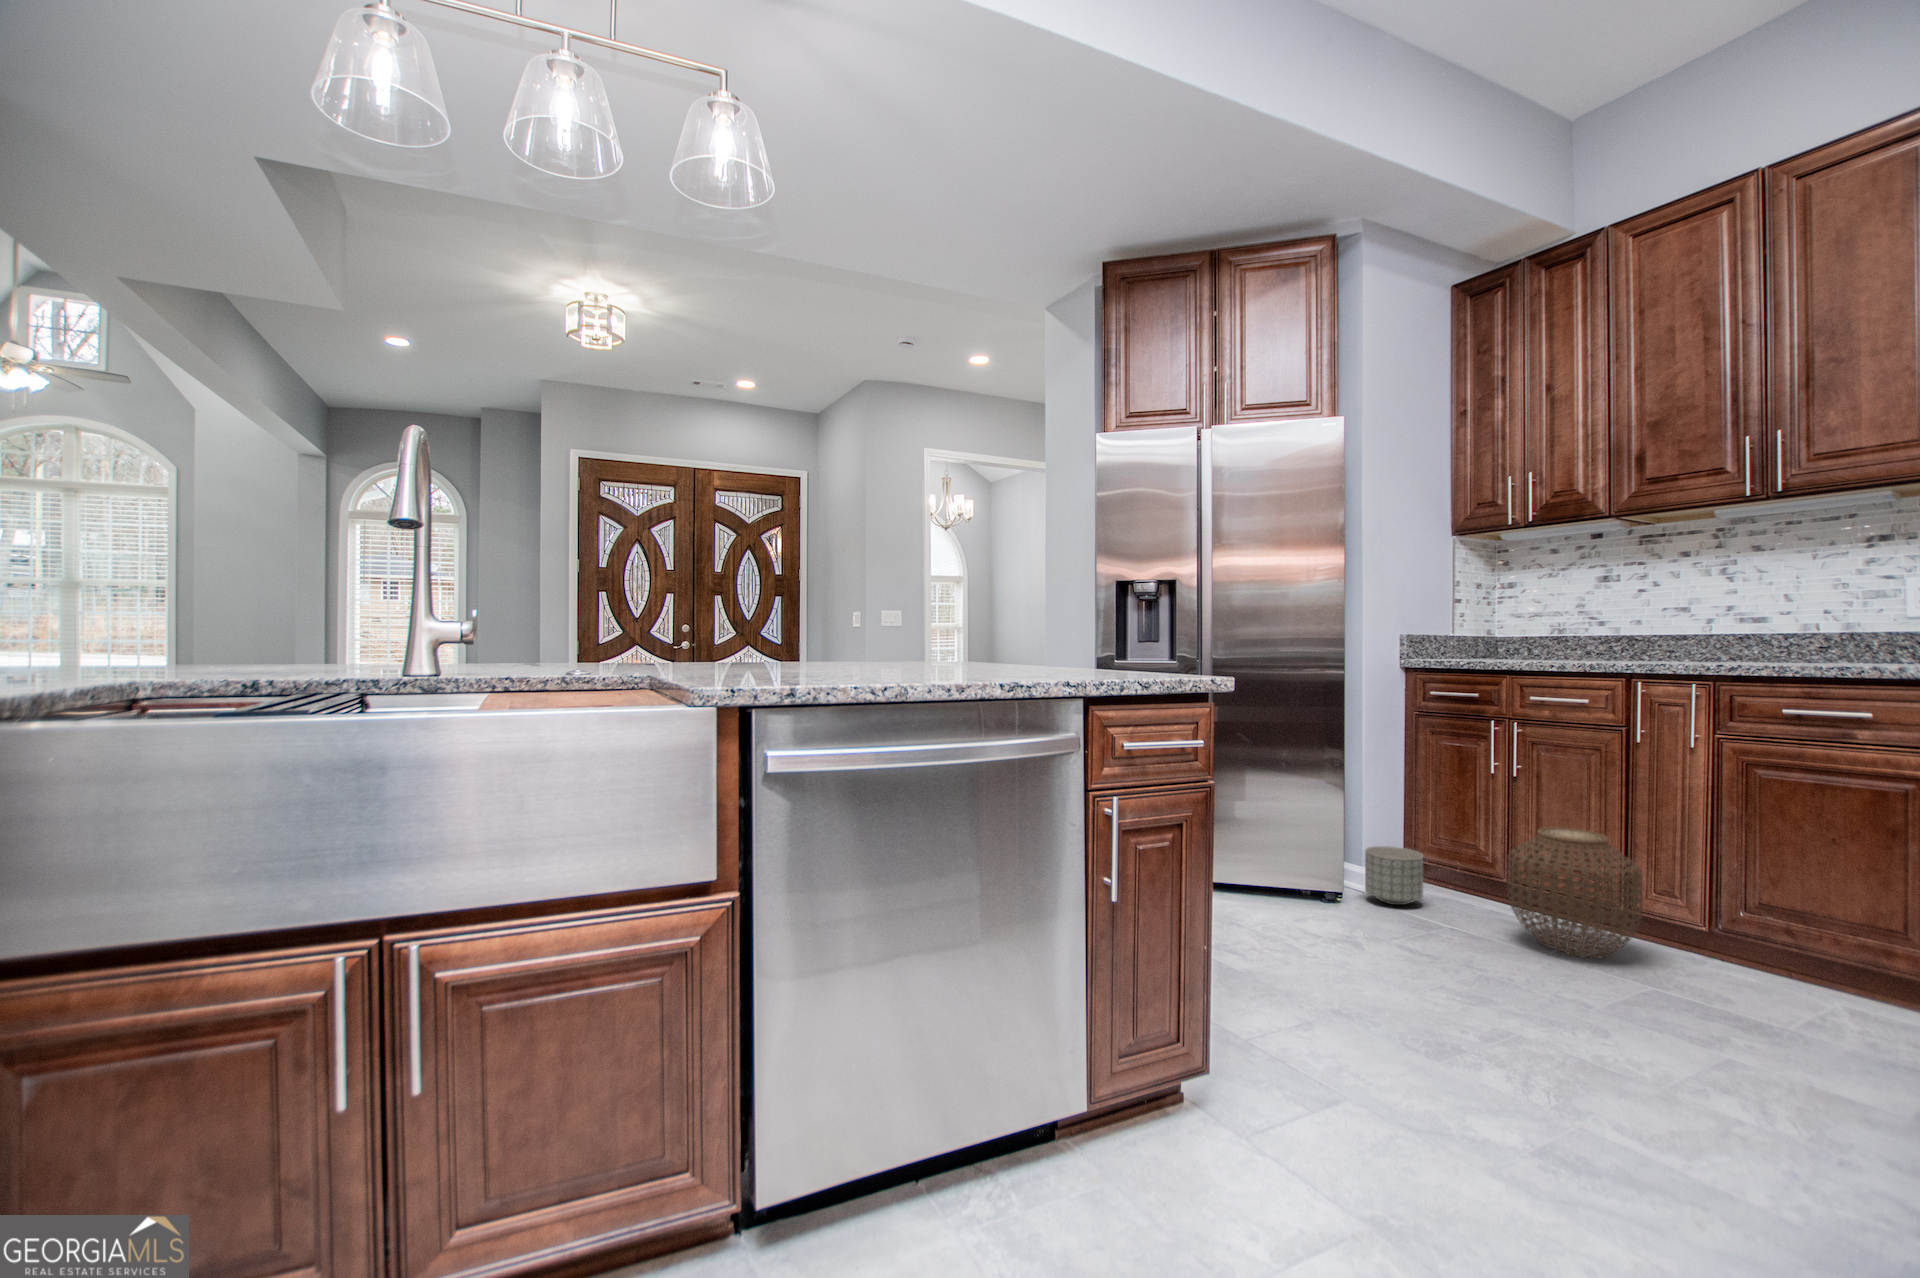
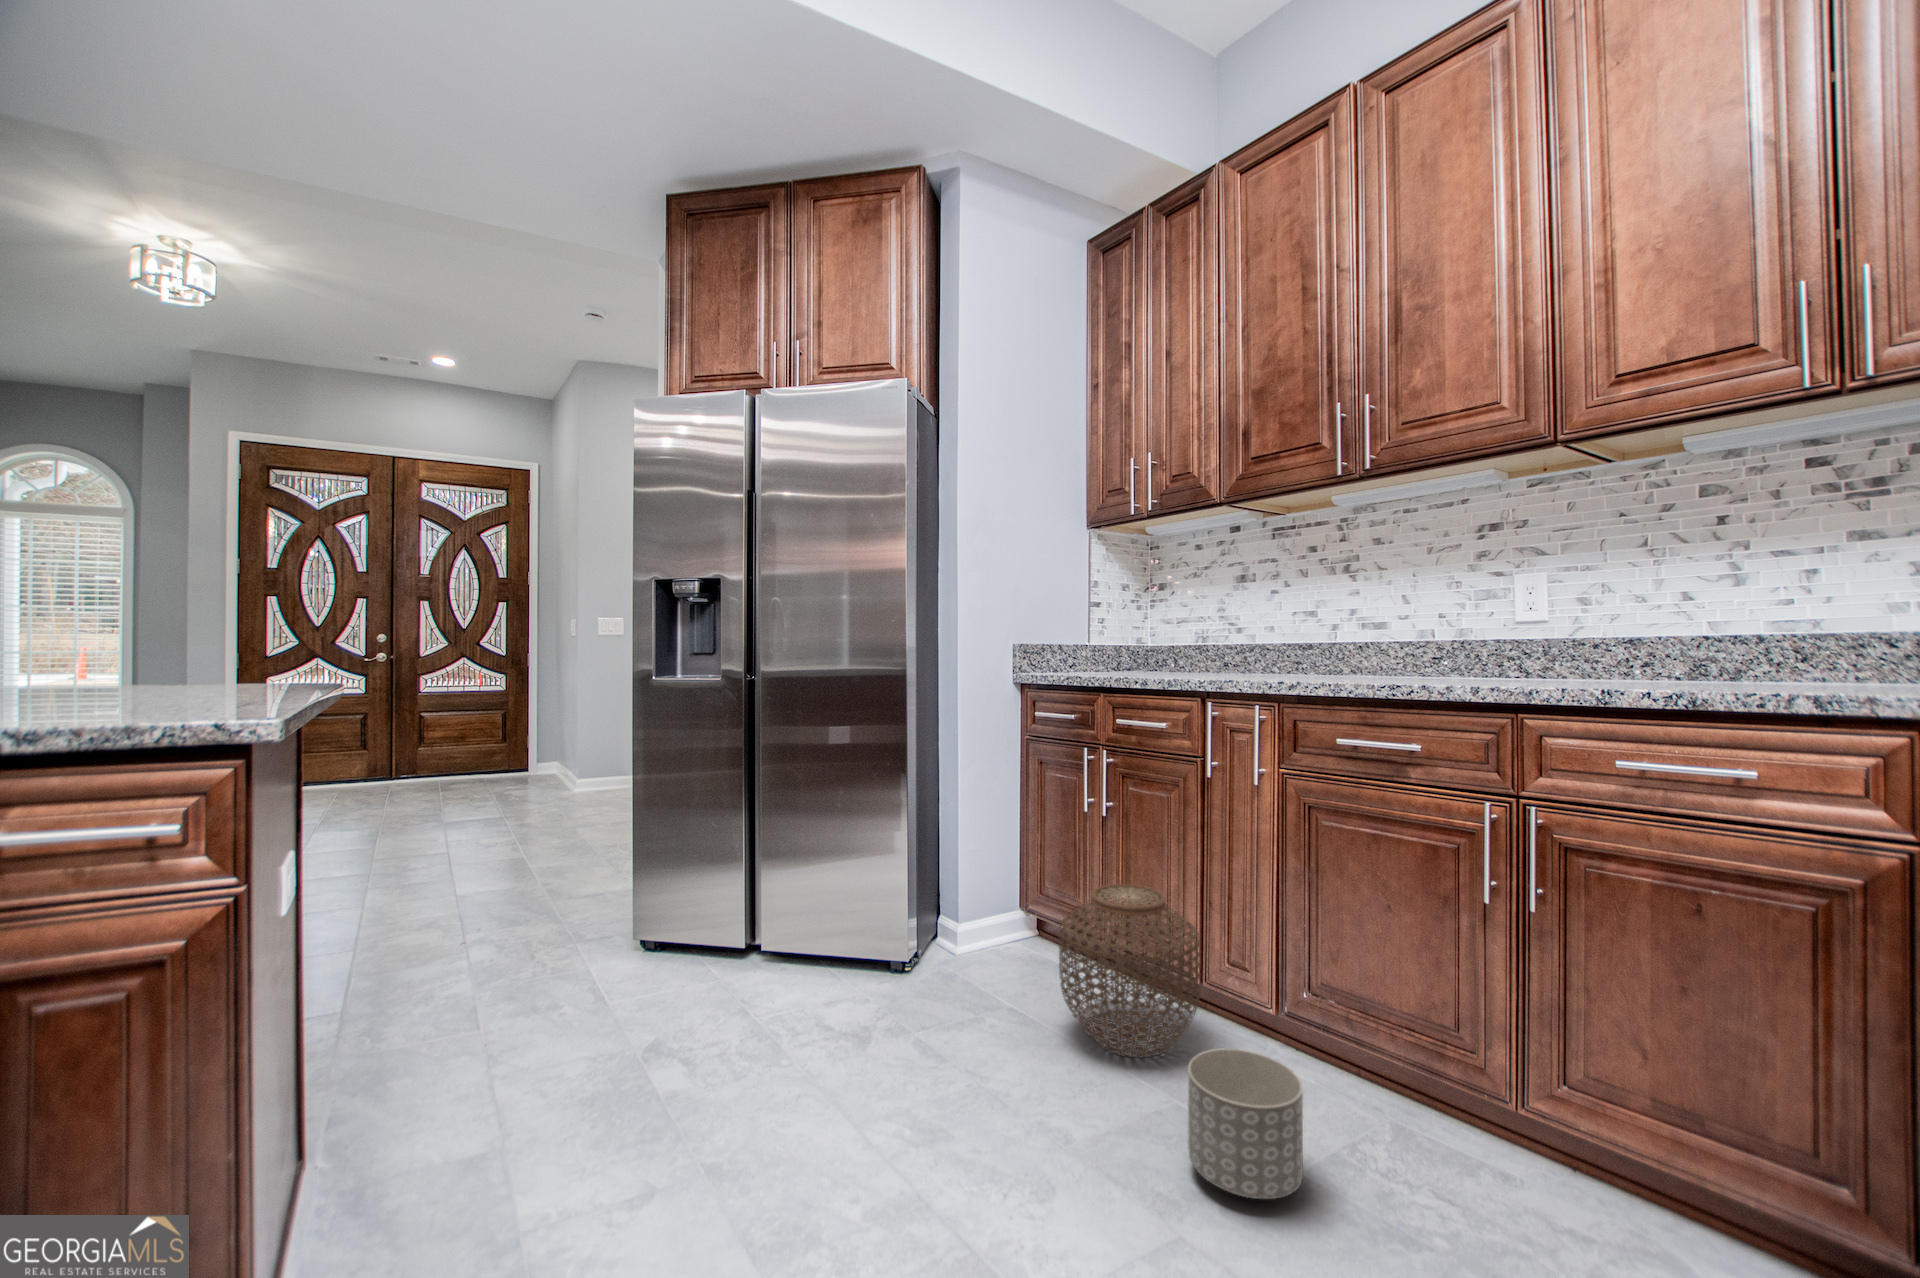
planter: present [1365,846,1423,905] -> present [1188,1048,1303,1199]

